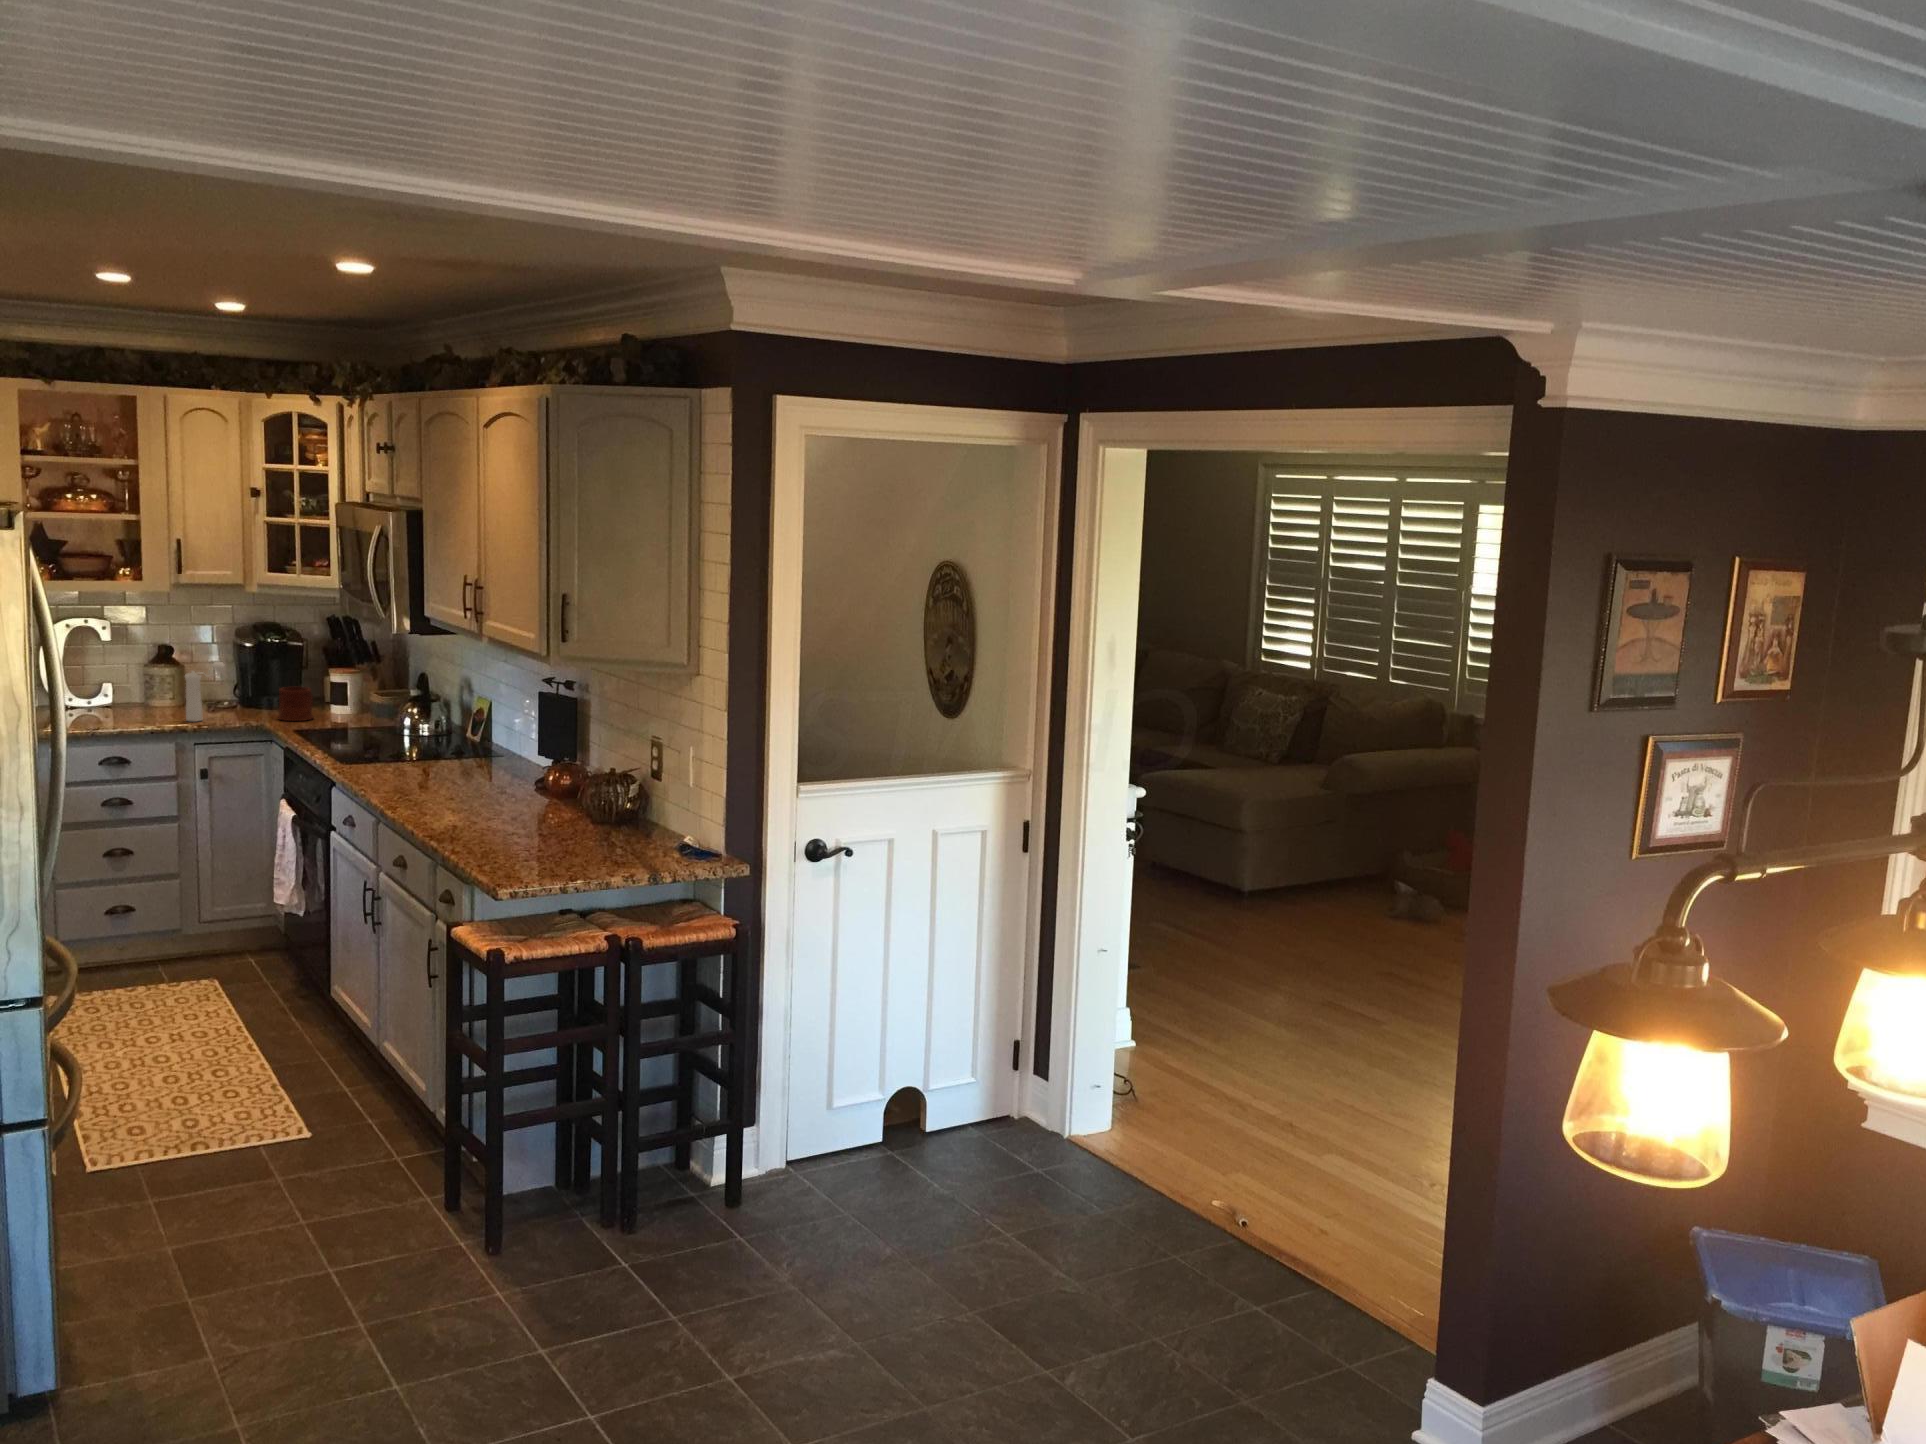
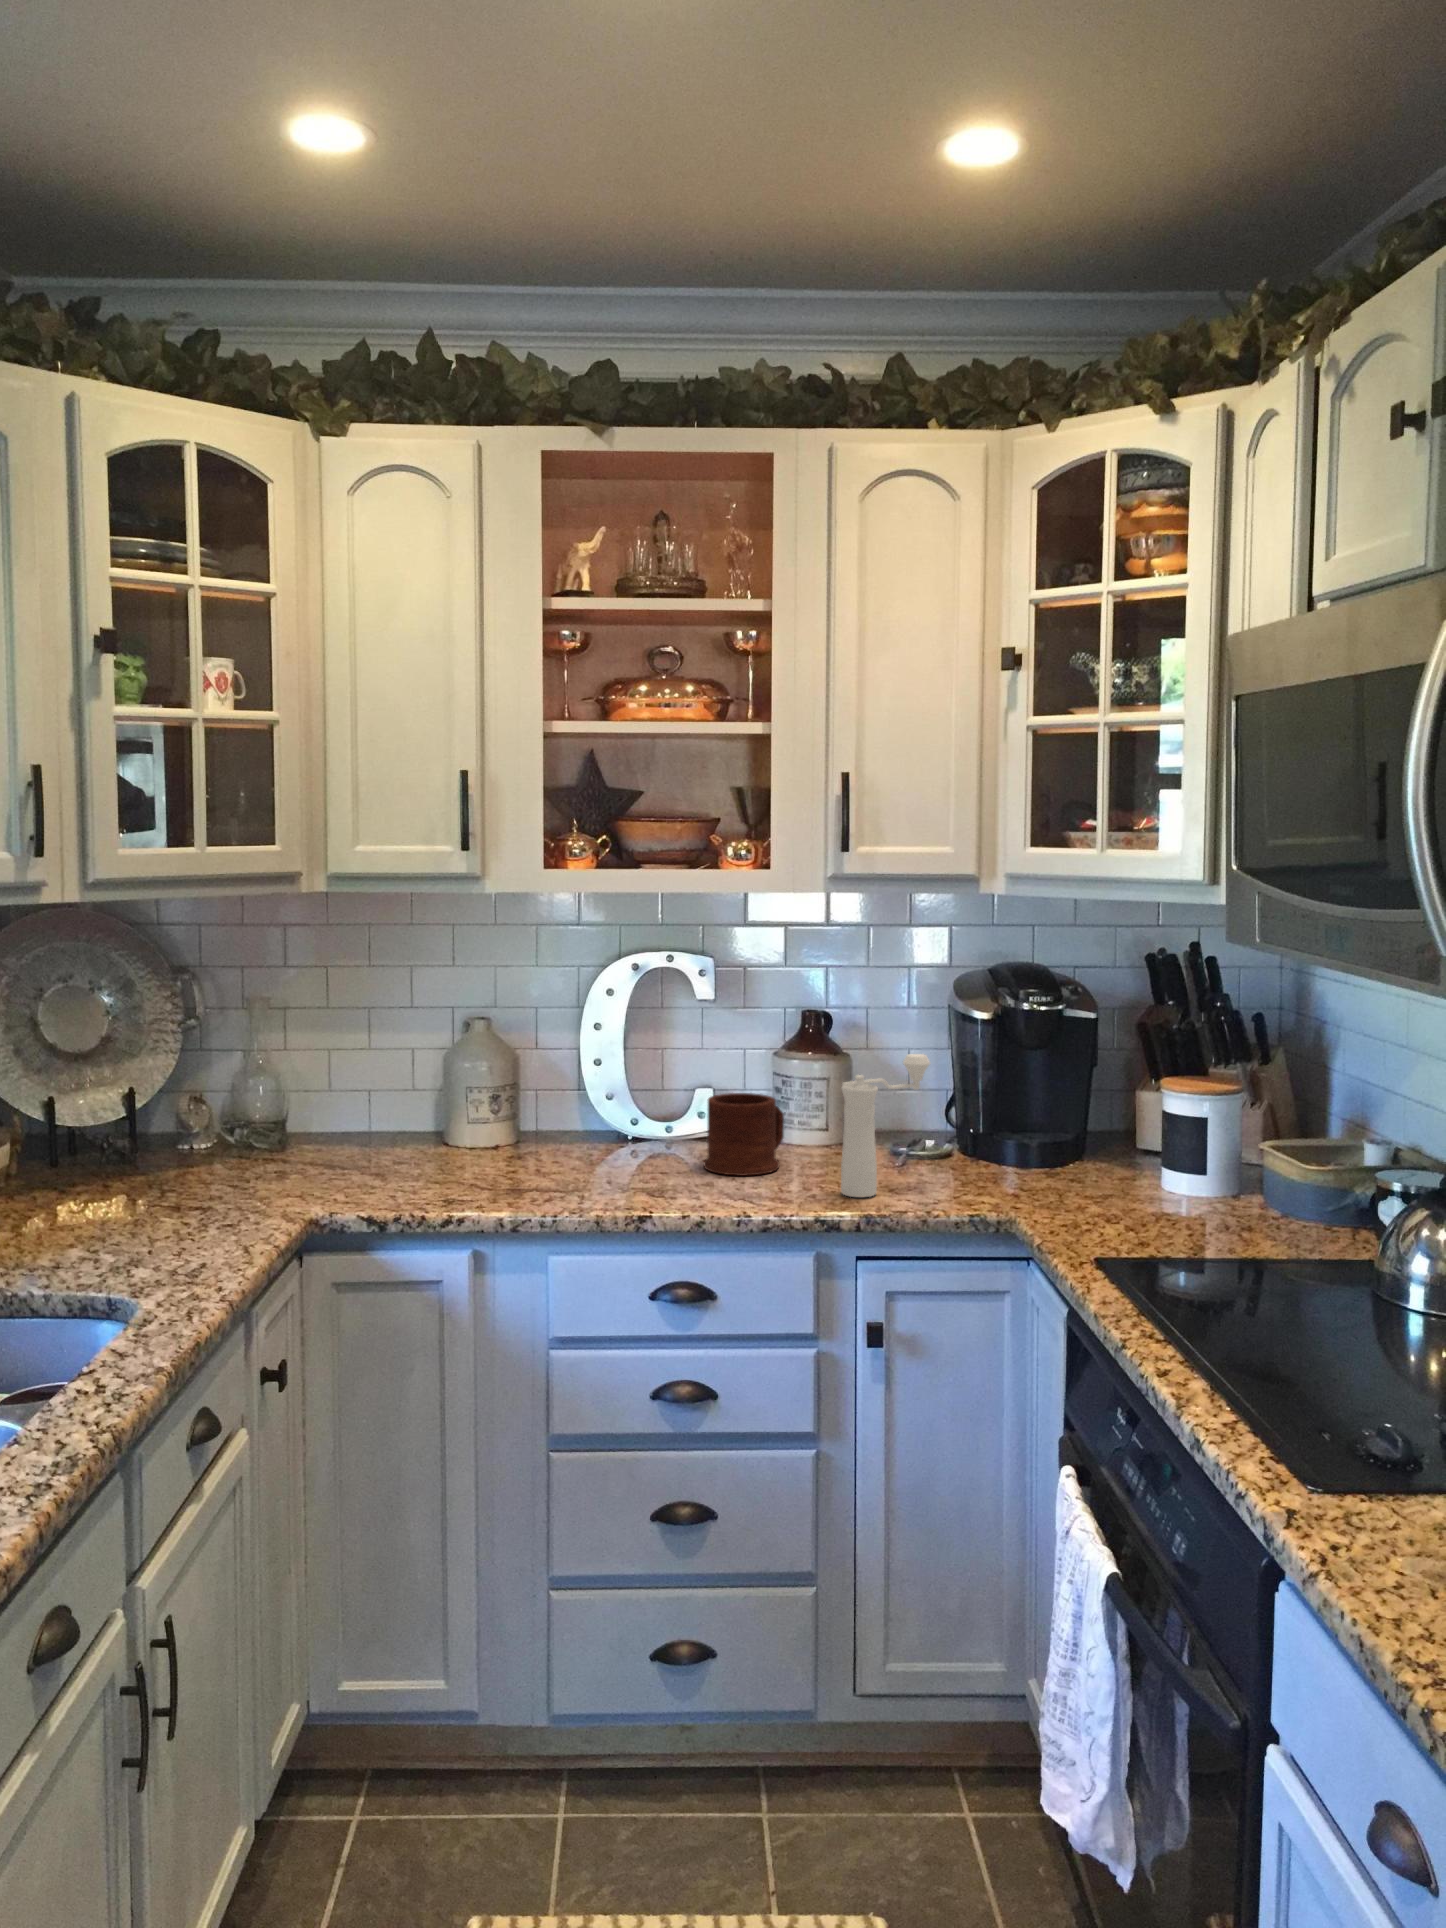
mug: present [278,687,313,721] -> present [704,1093,784,1175]

